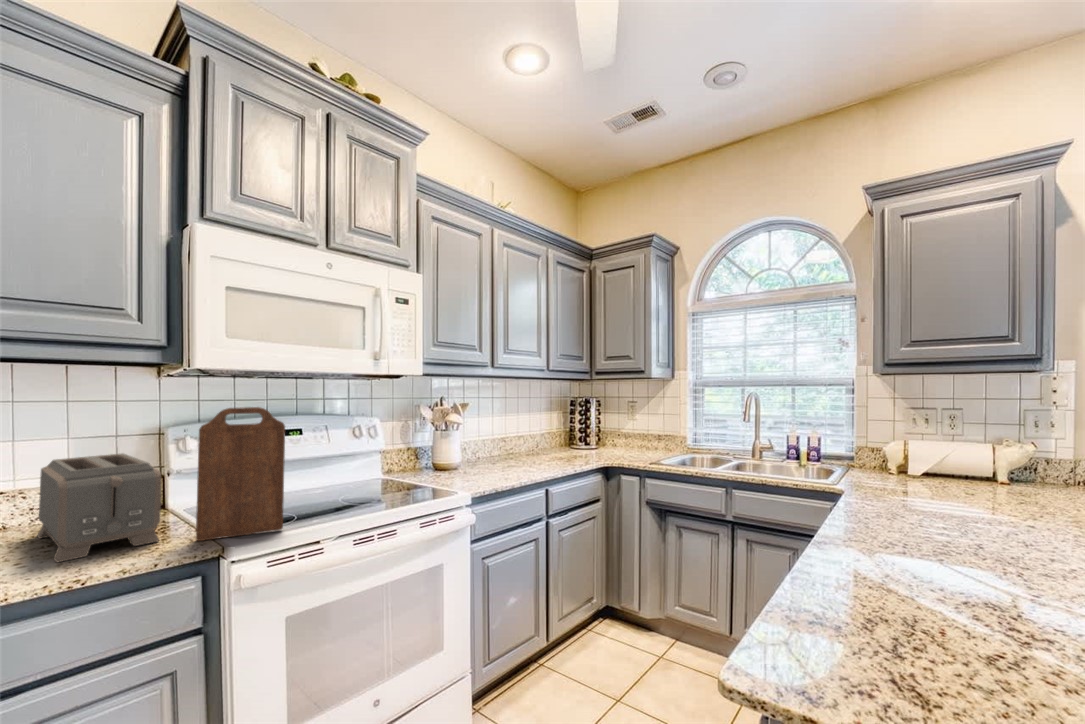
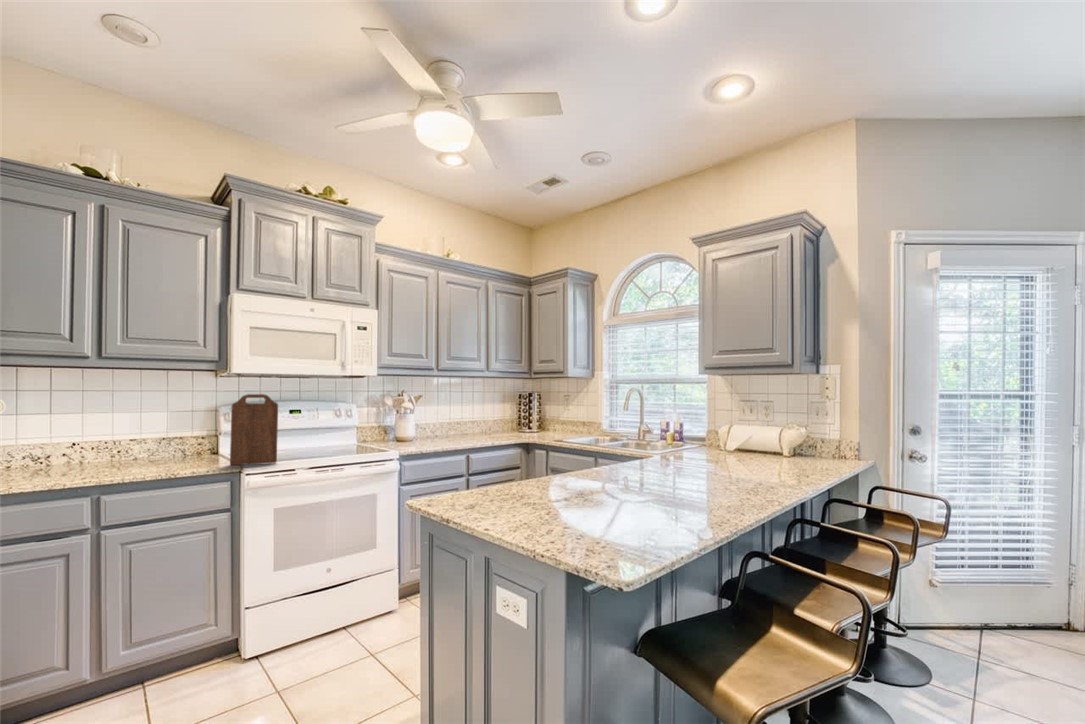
toaster: present [37,453,161,562] -> none [153,420,213,469]

